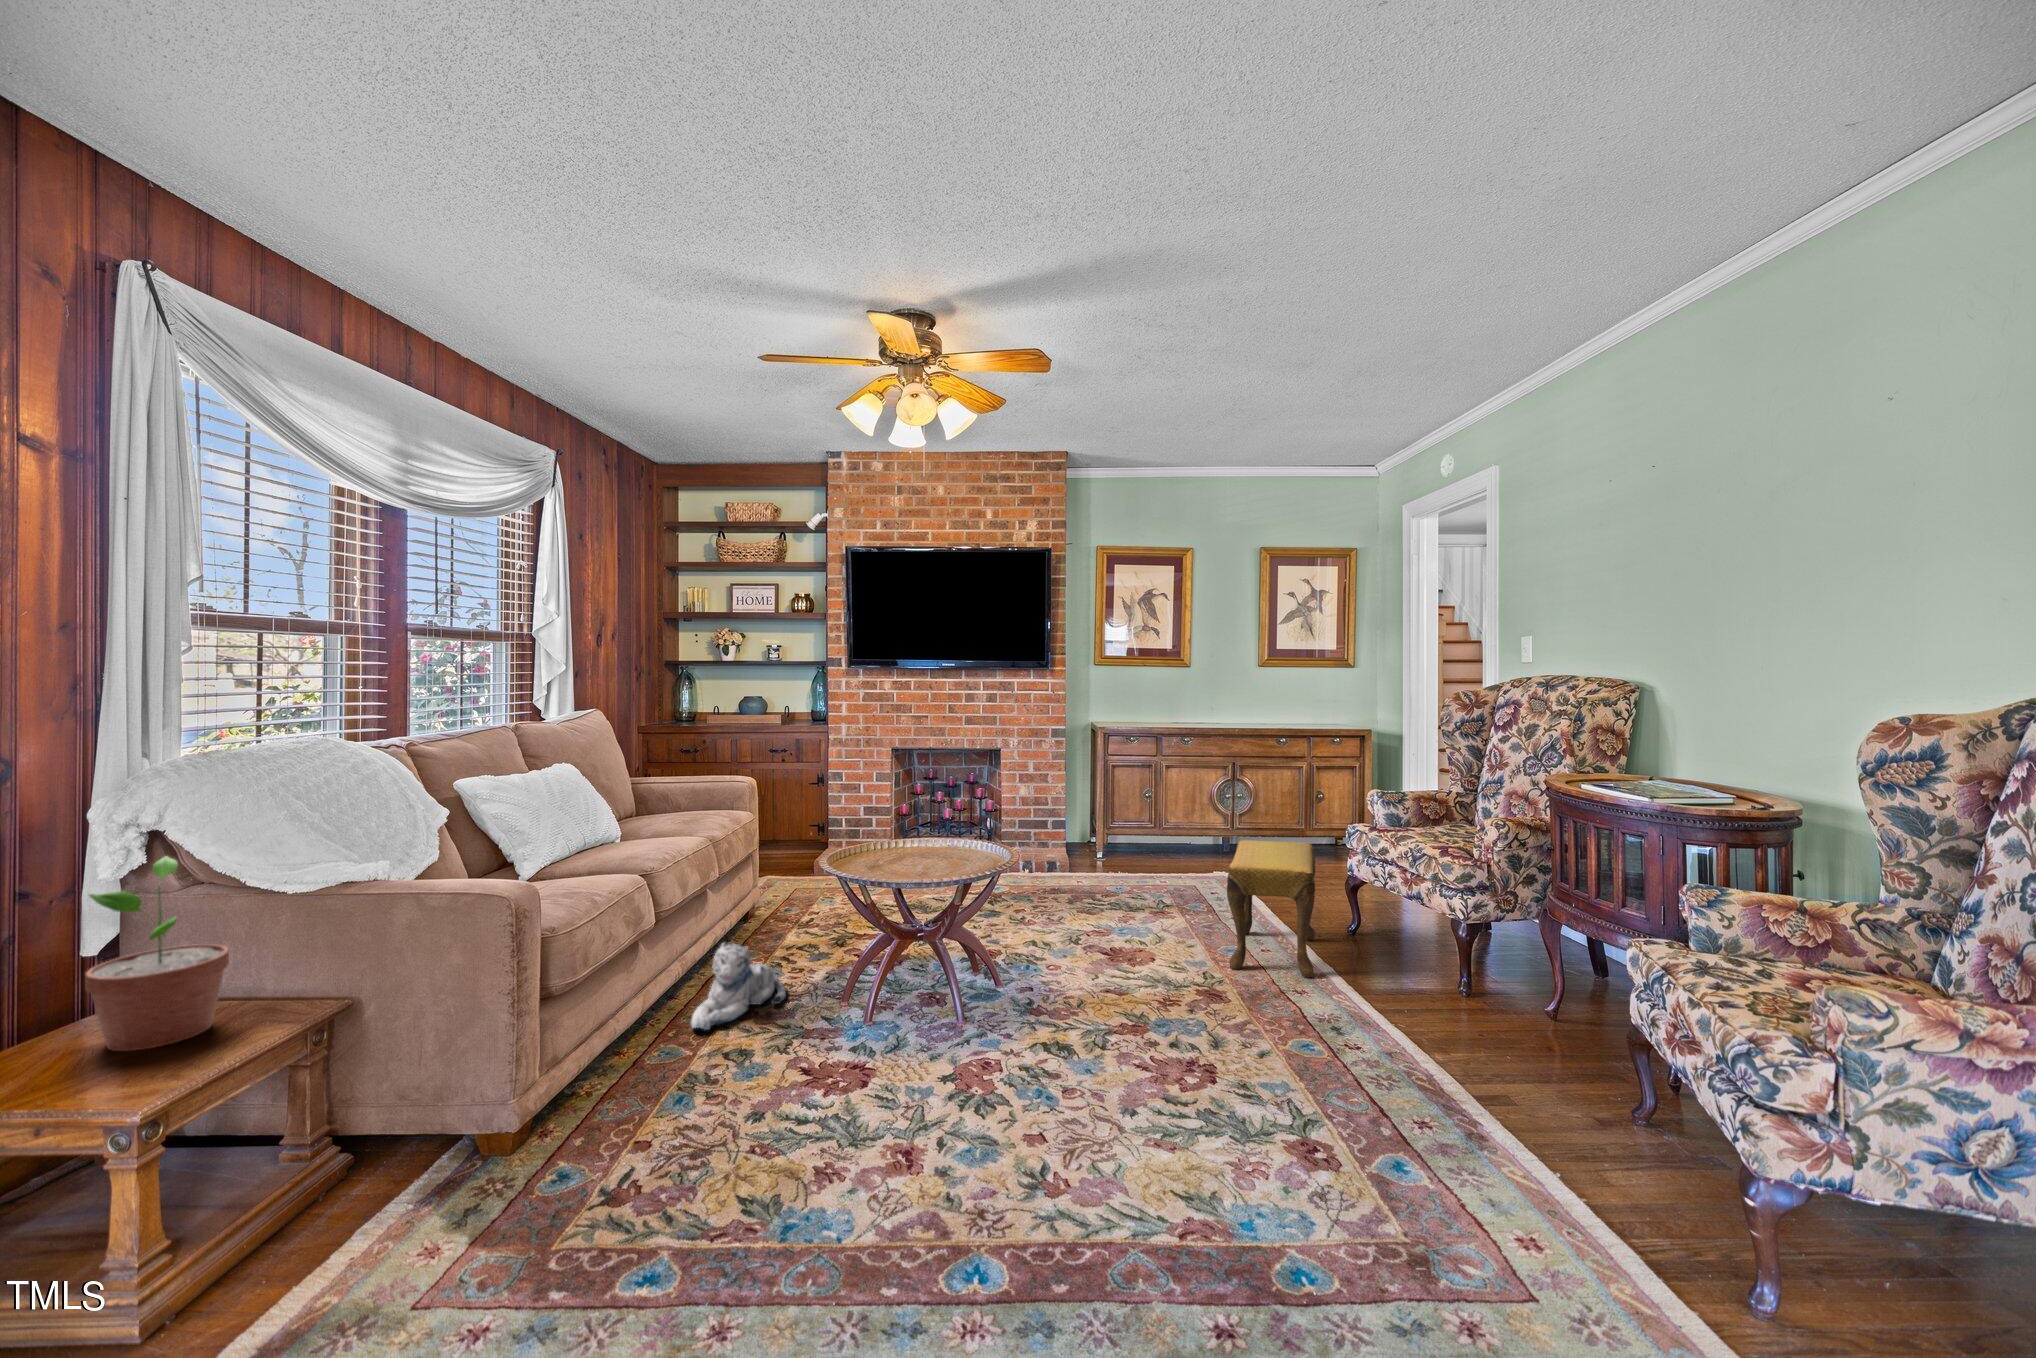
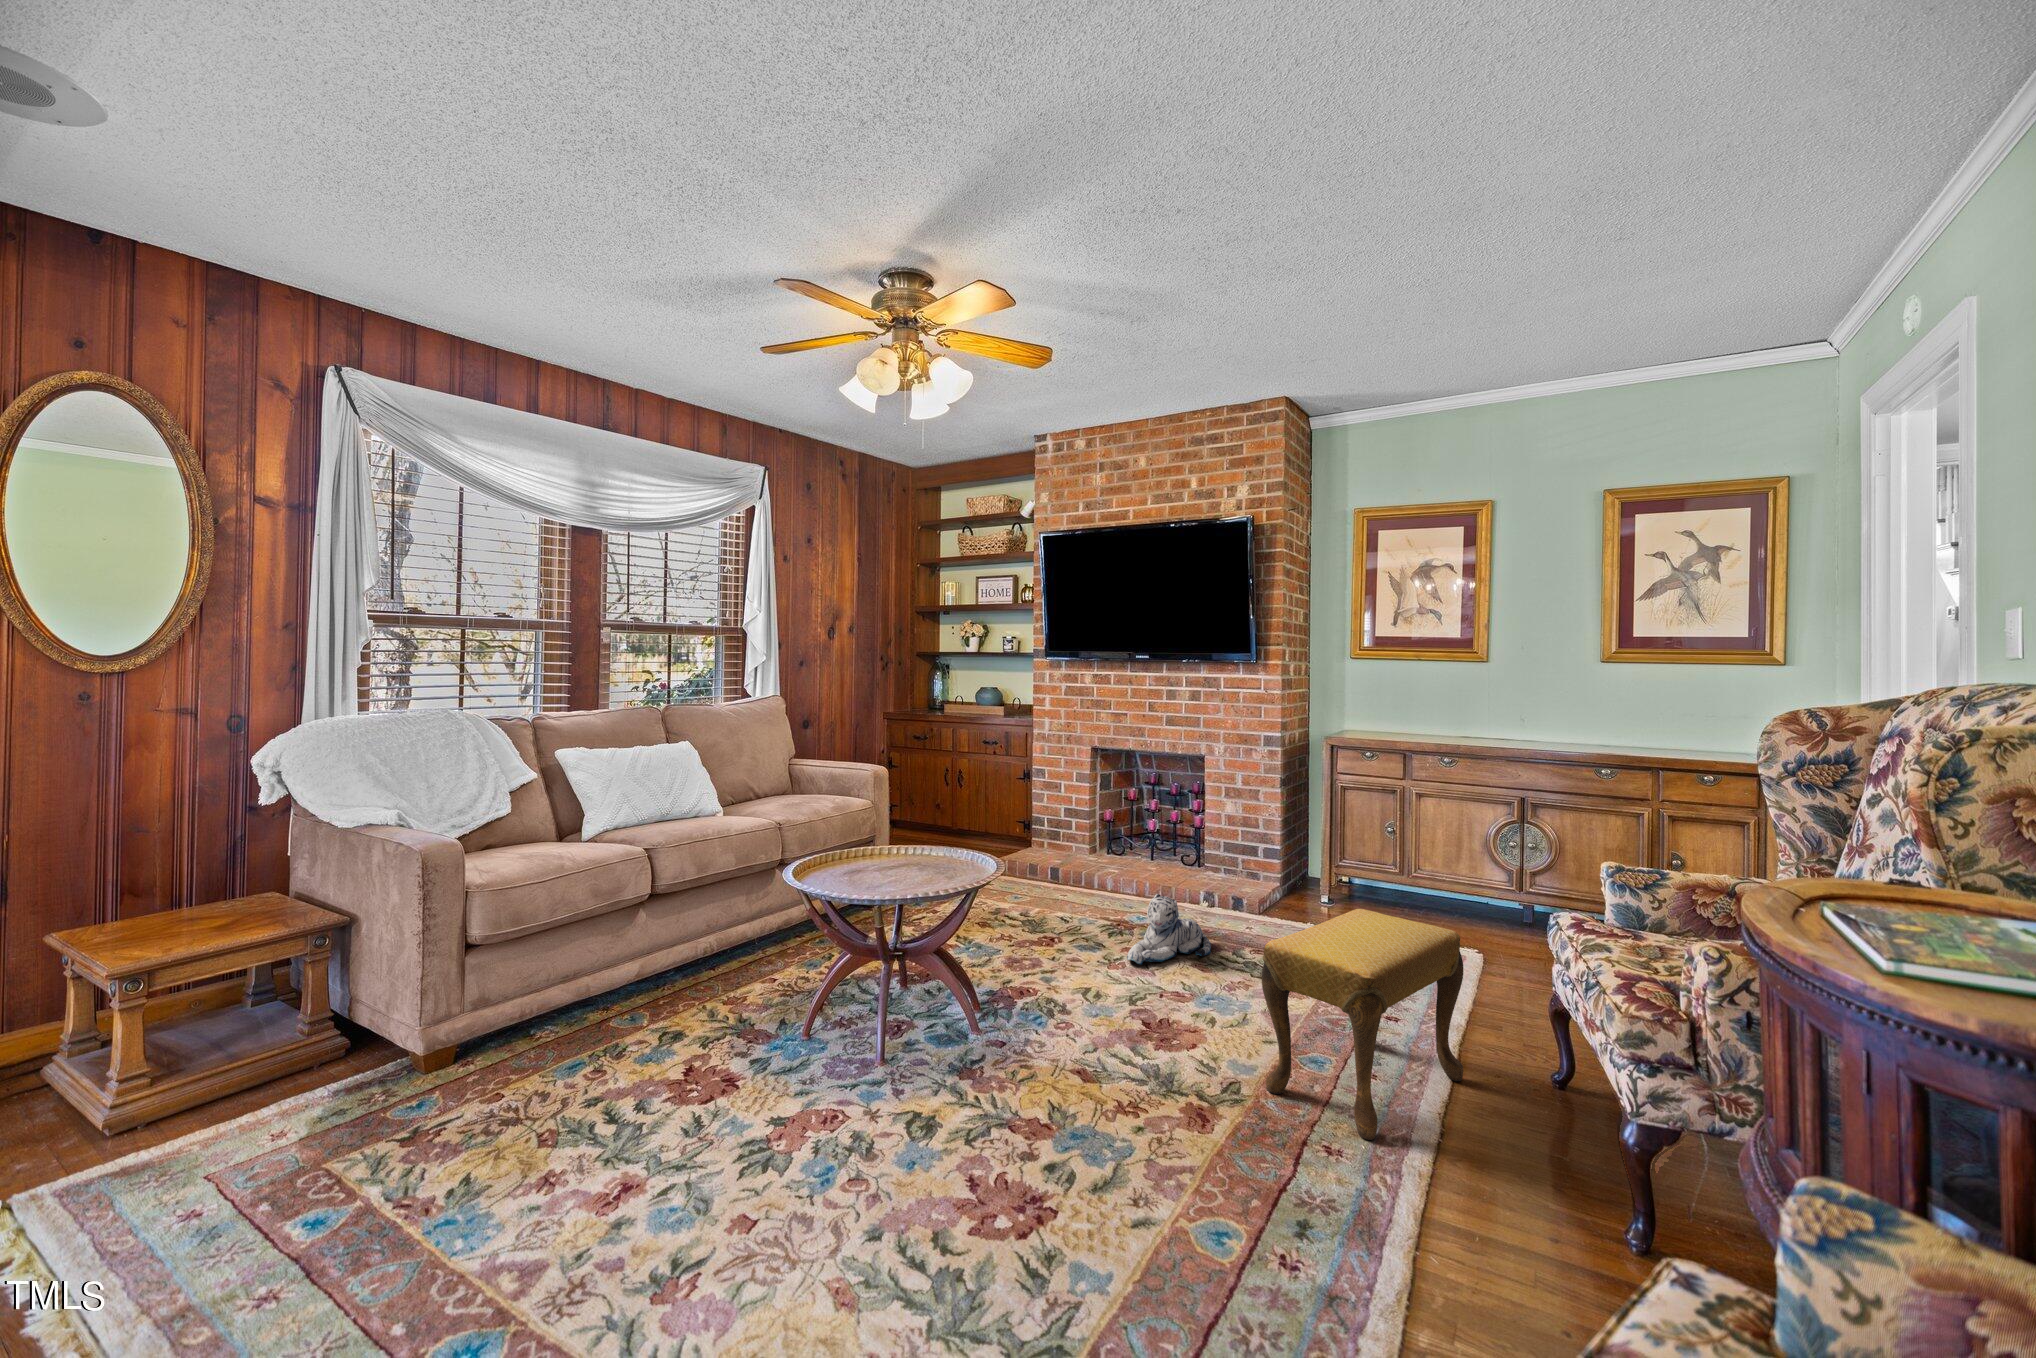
potted plant: present [85,856,229,1051] -> none [165,788,268,927]
plush toy: present [690,943,786,1030] -> present [1127,894,1211,964]

